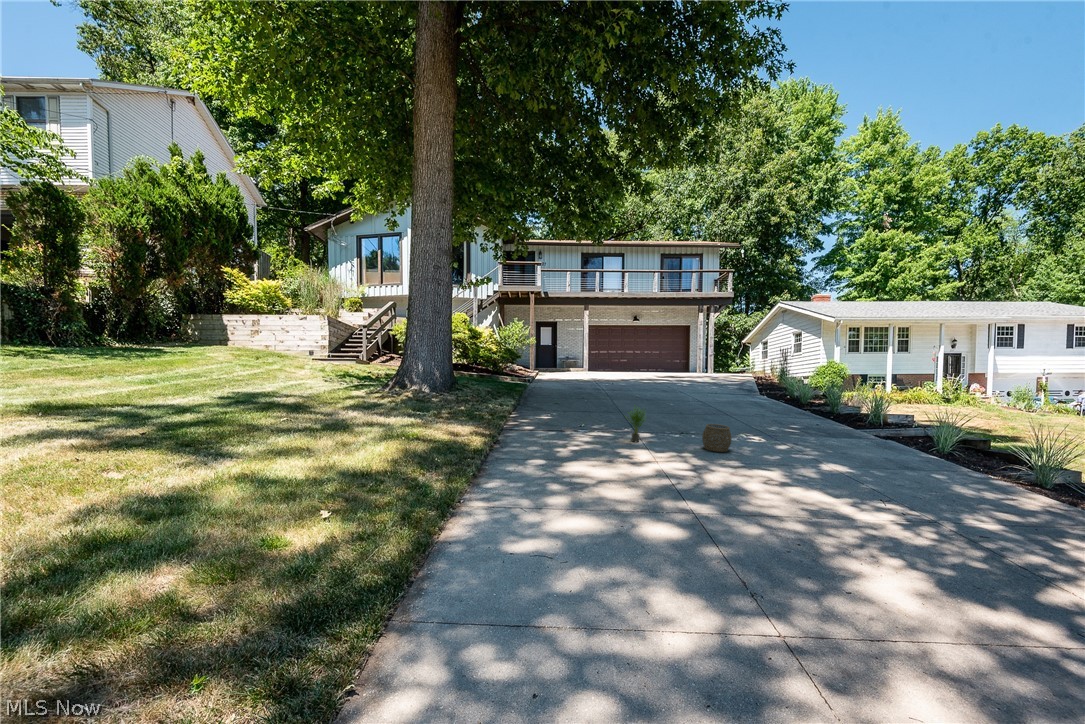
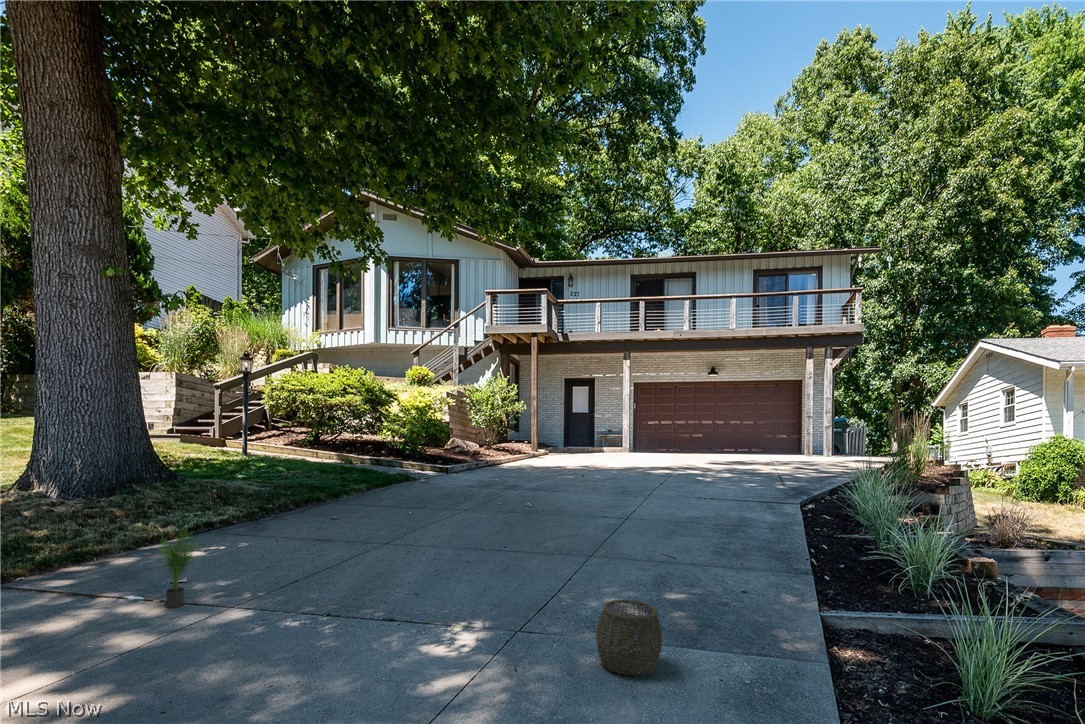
woven basket: present [702,424,732,452] -> present [596,599,662,676]

